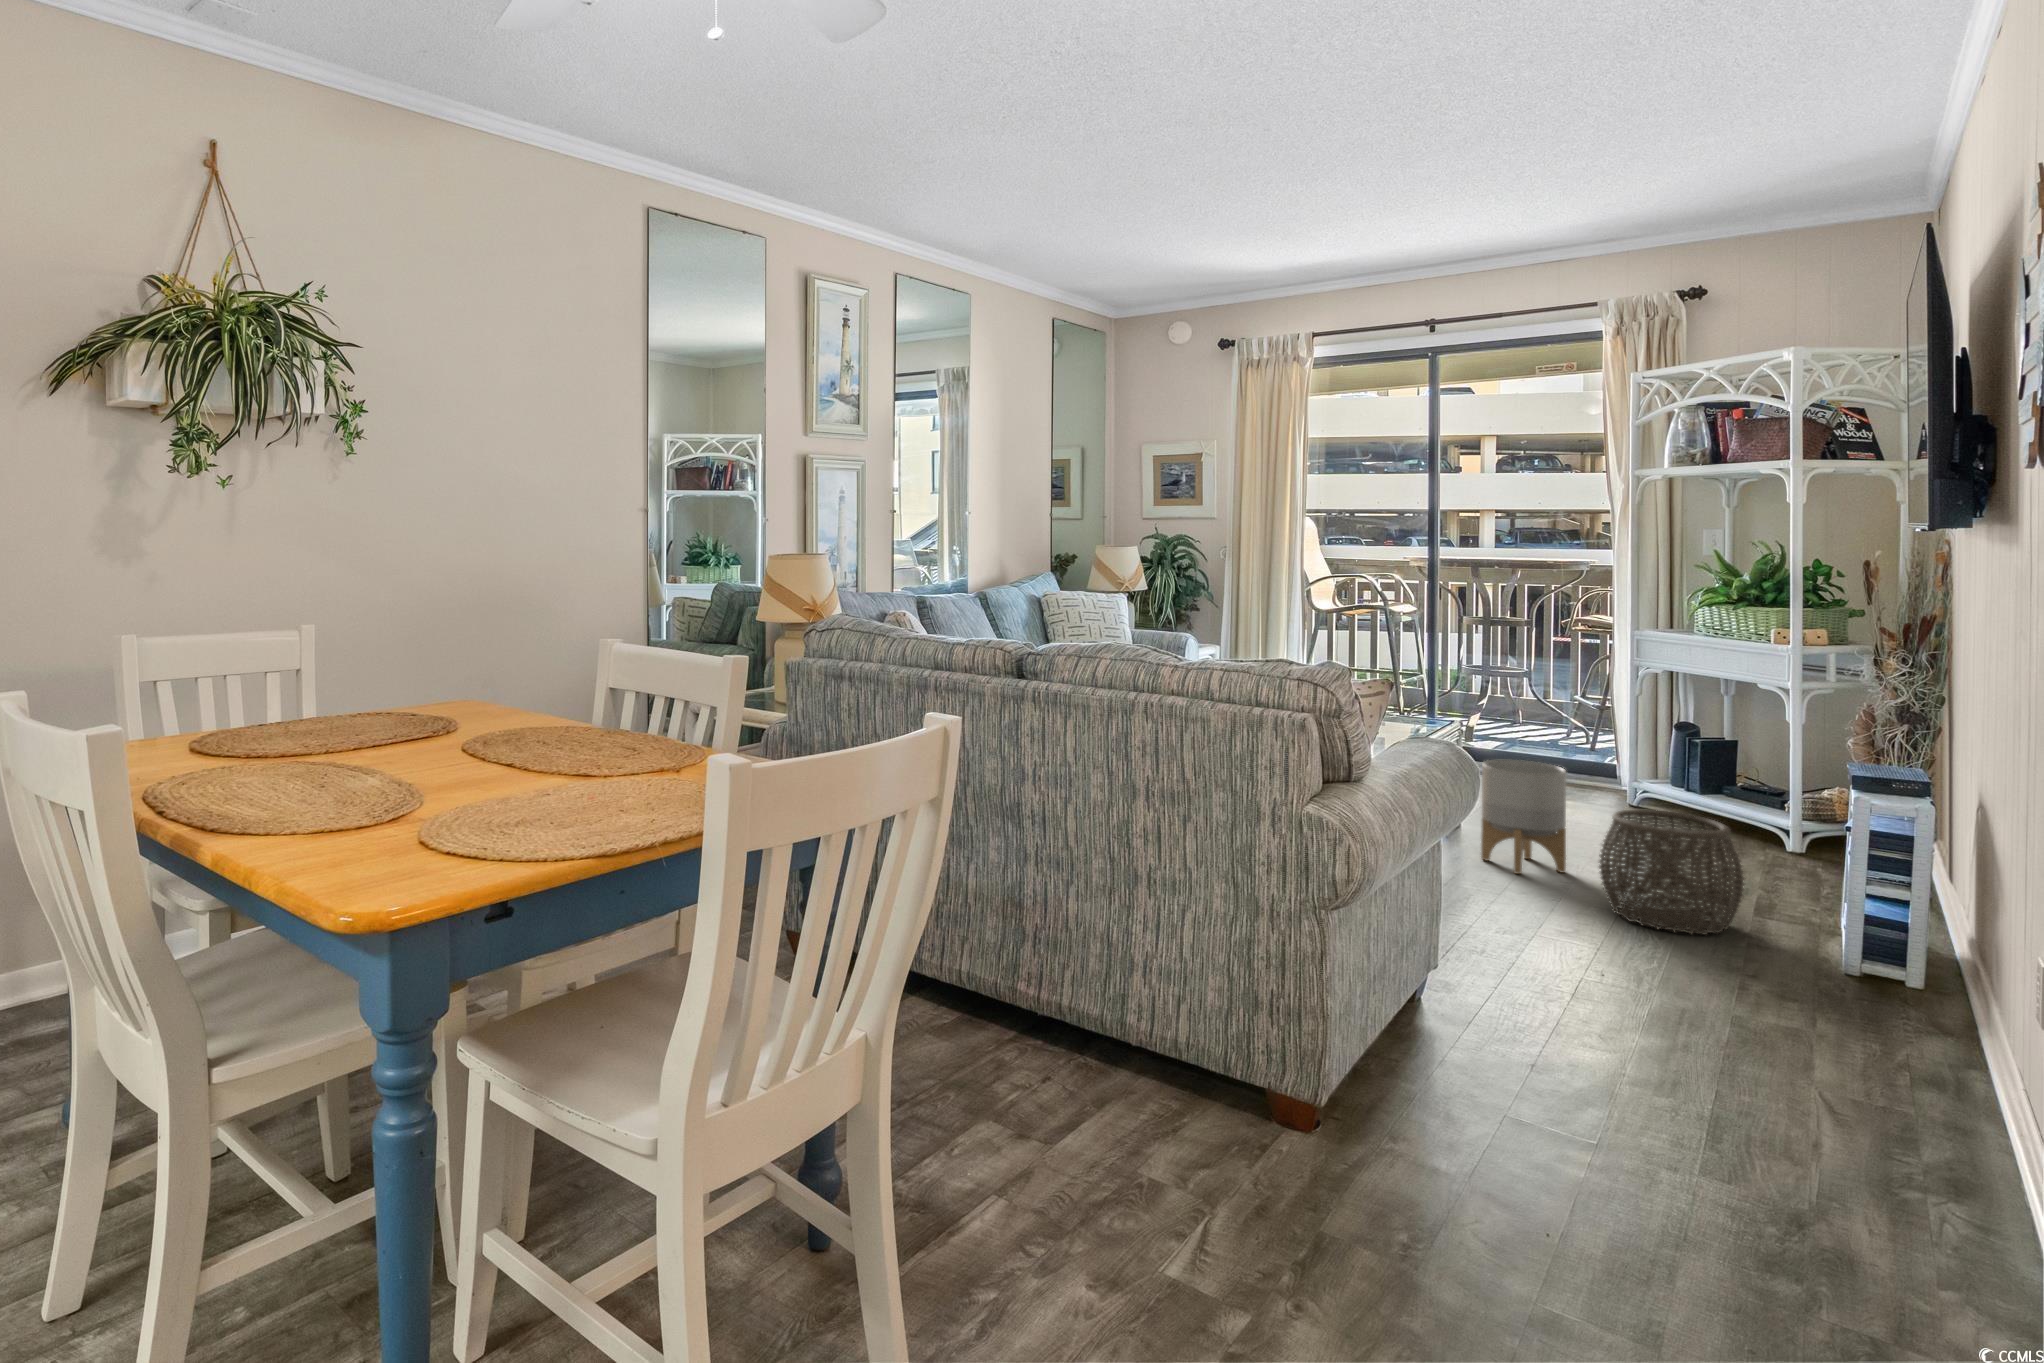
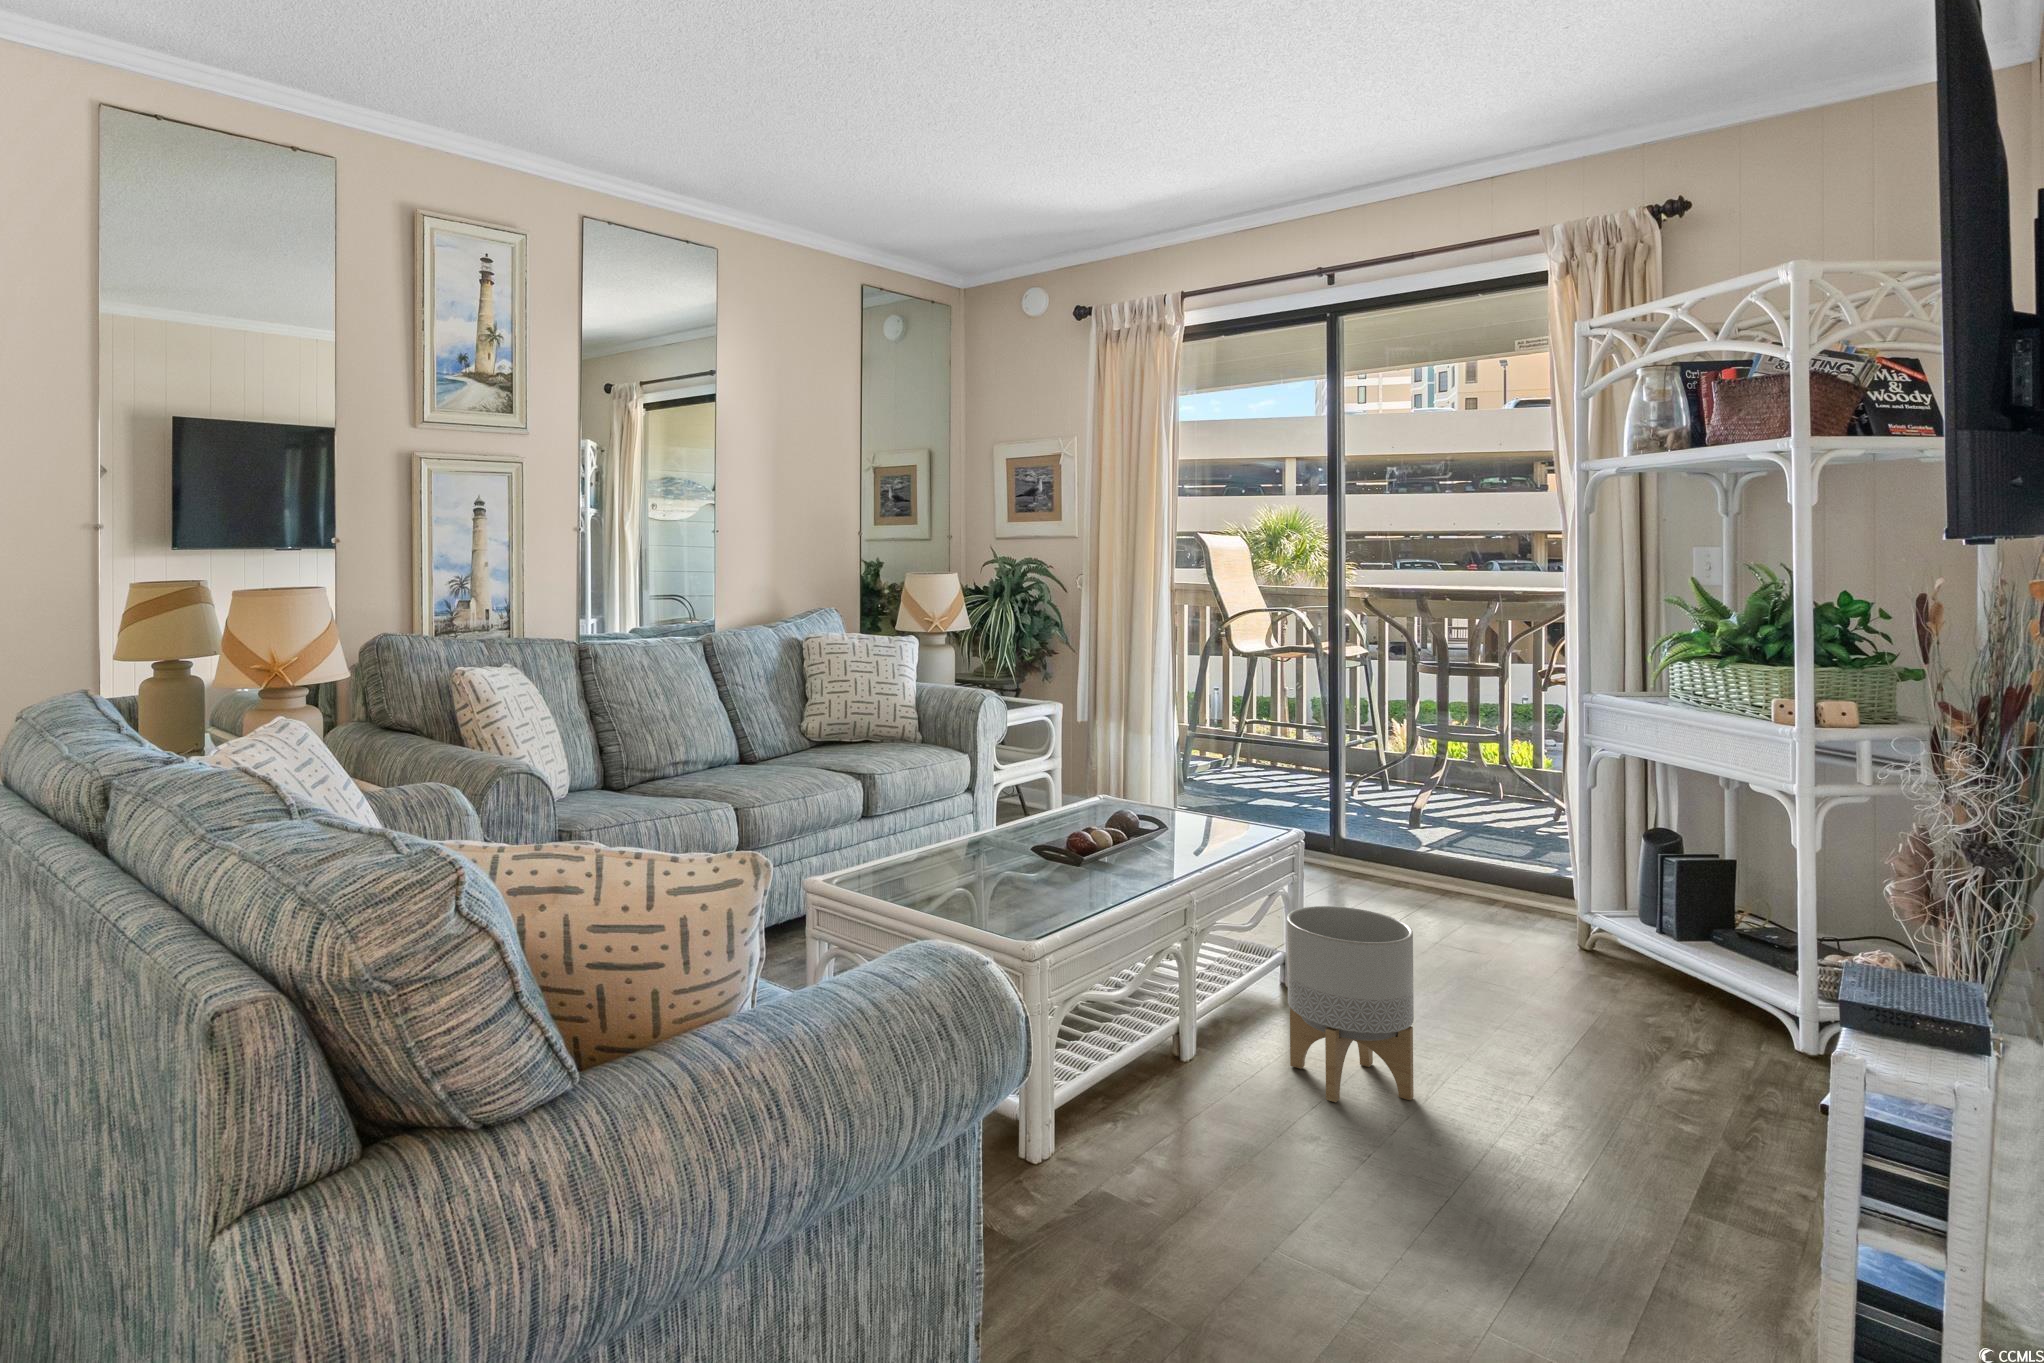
woven basket: present [1599,810,1745,935] -> none [1422,1024,1671,1282]

